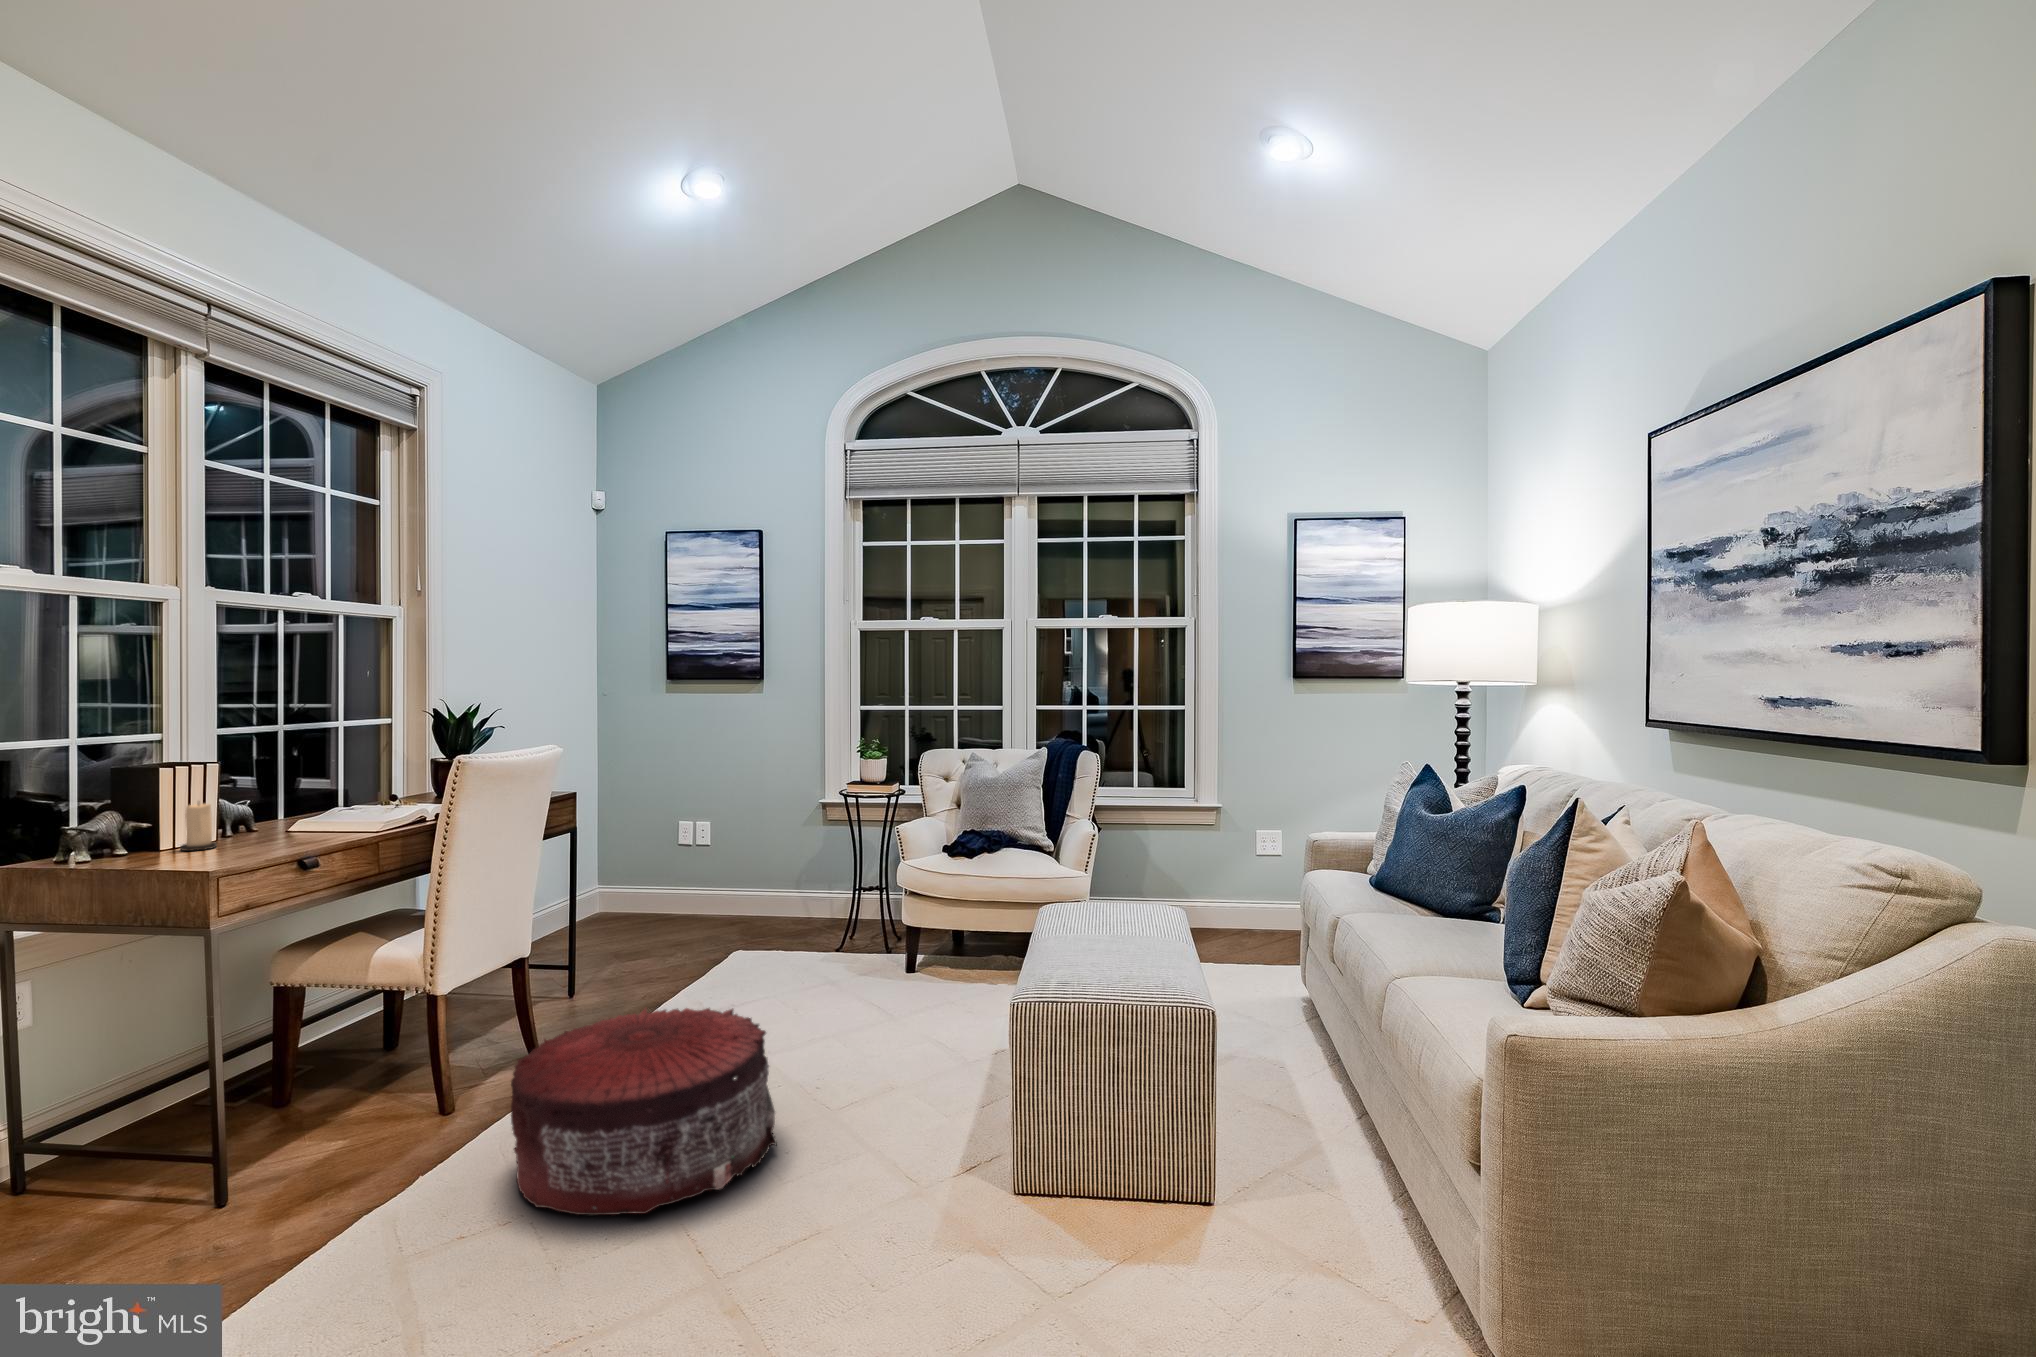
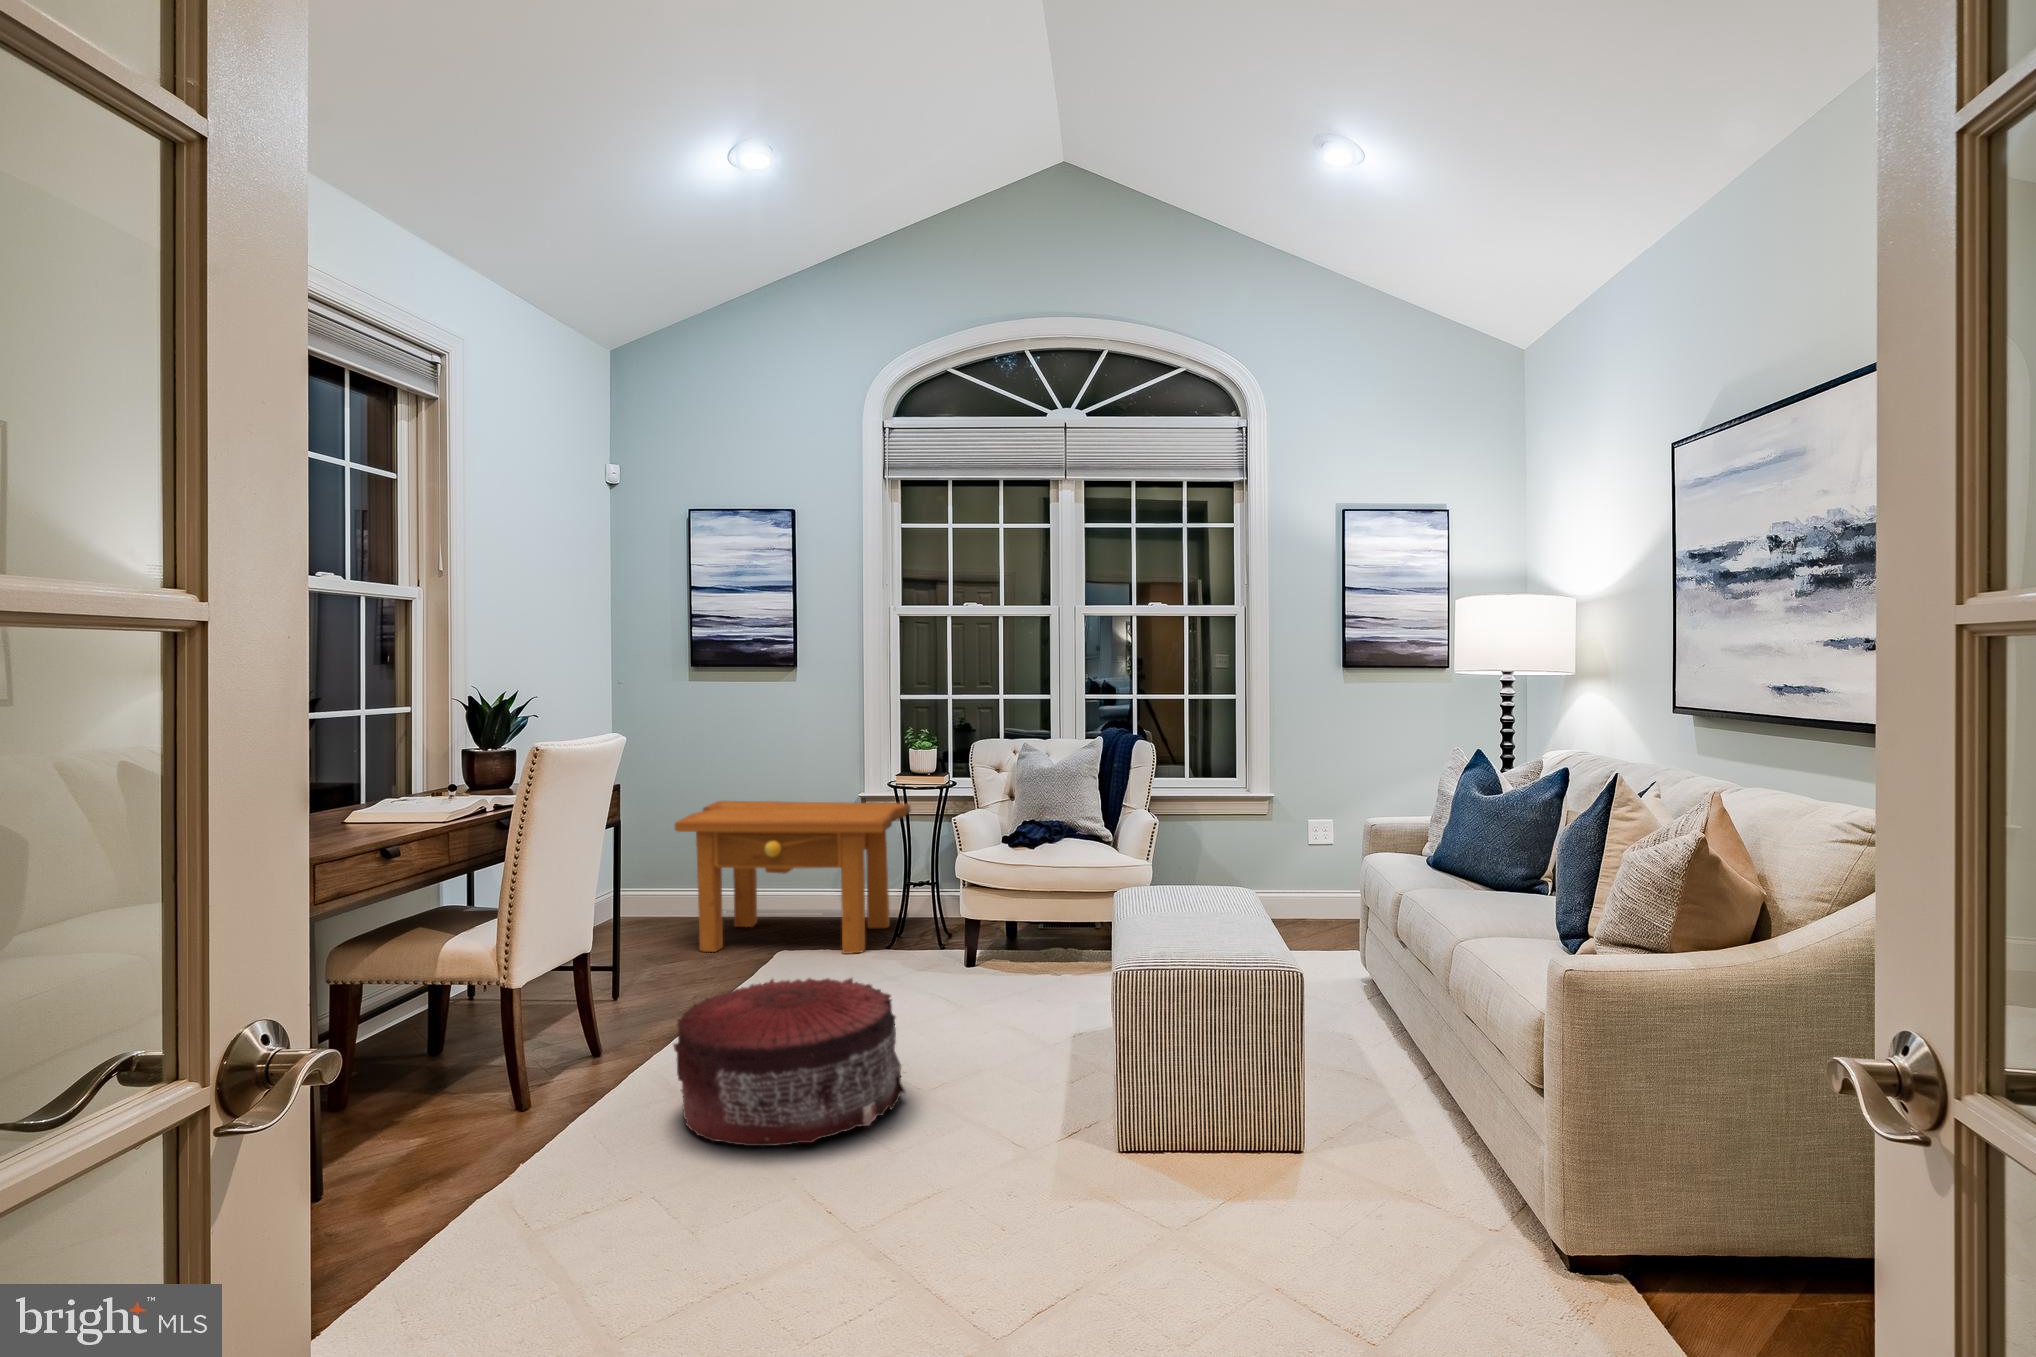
candle: present [180,803,217,851] -> none [357,794,385,840]
side table: none [613,805,860,964] -> present [675,801,911,954]

